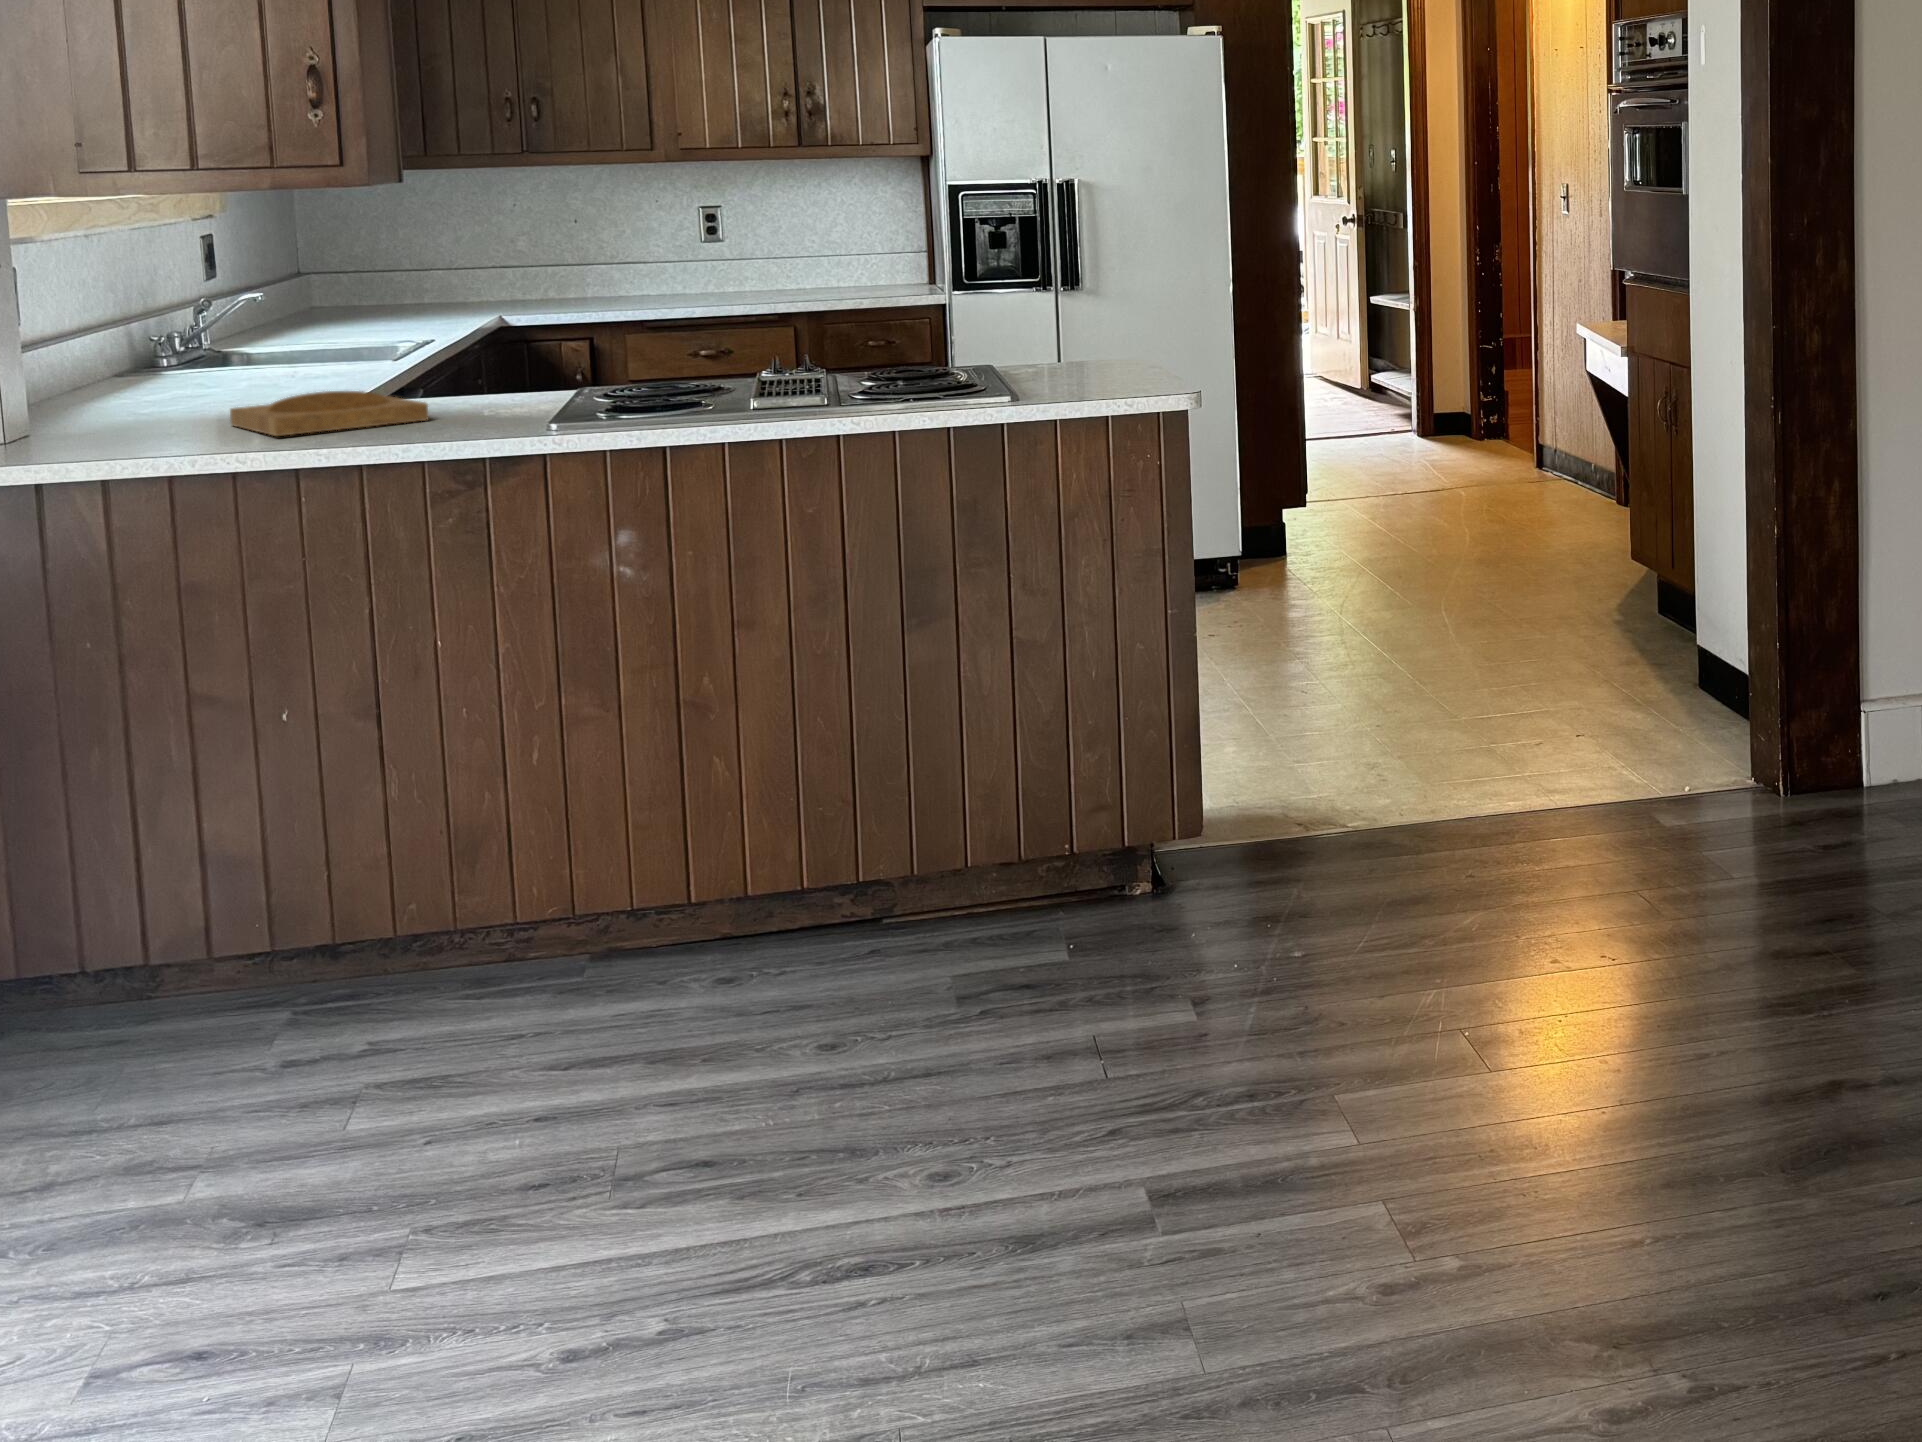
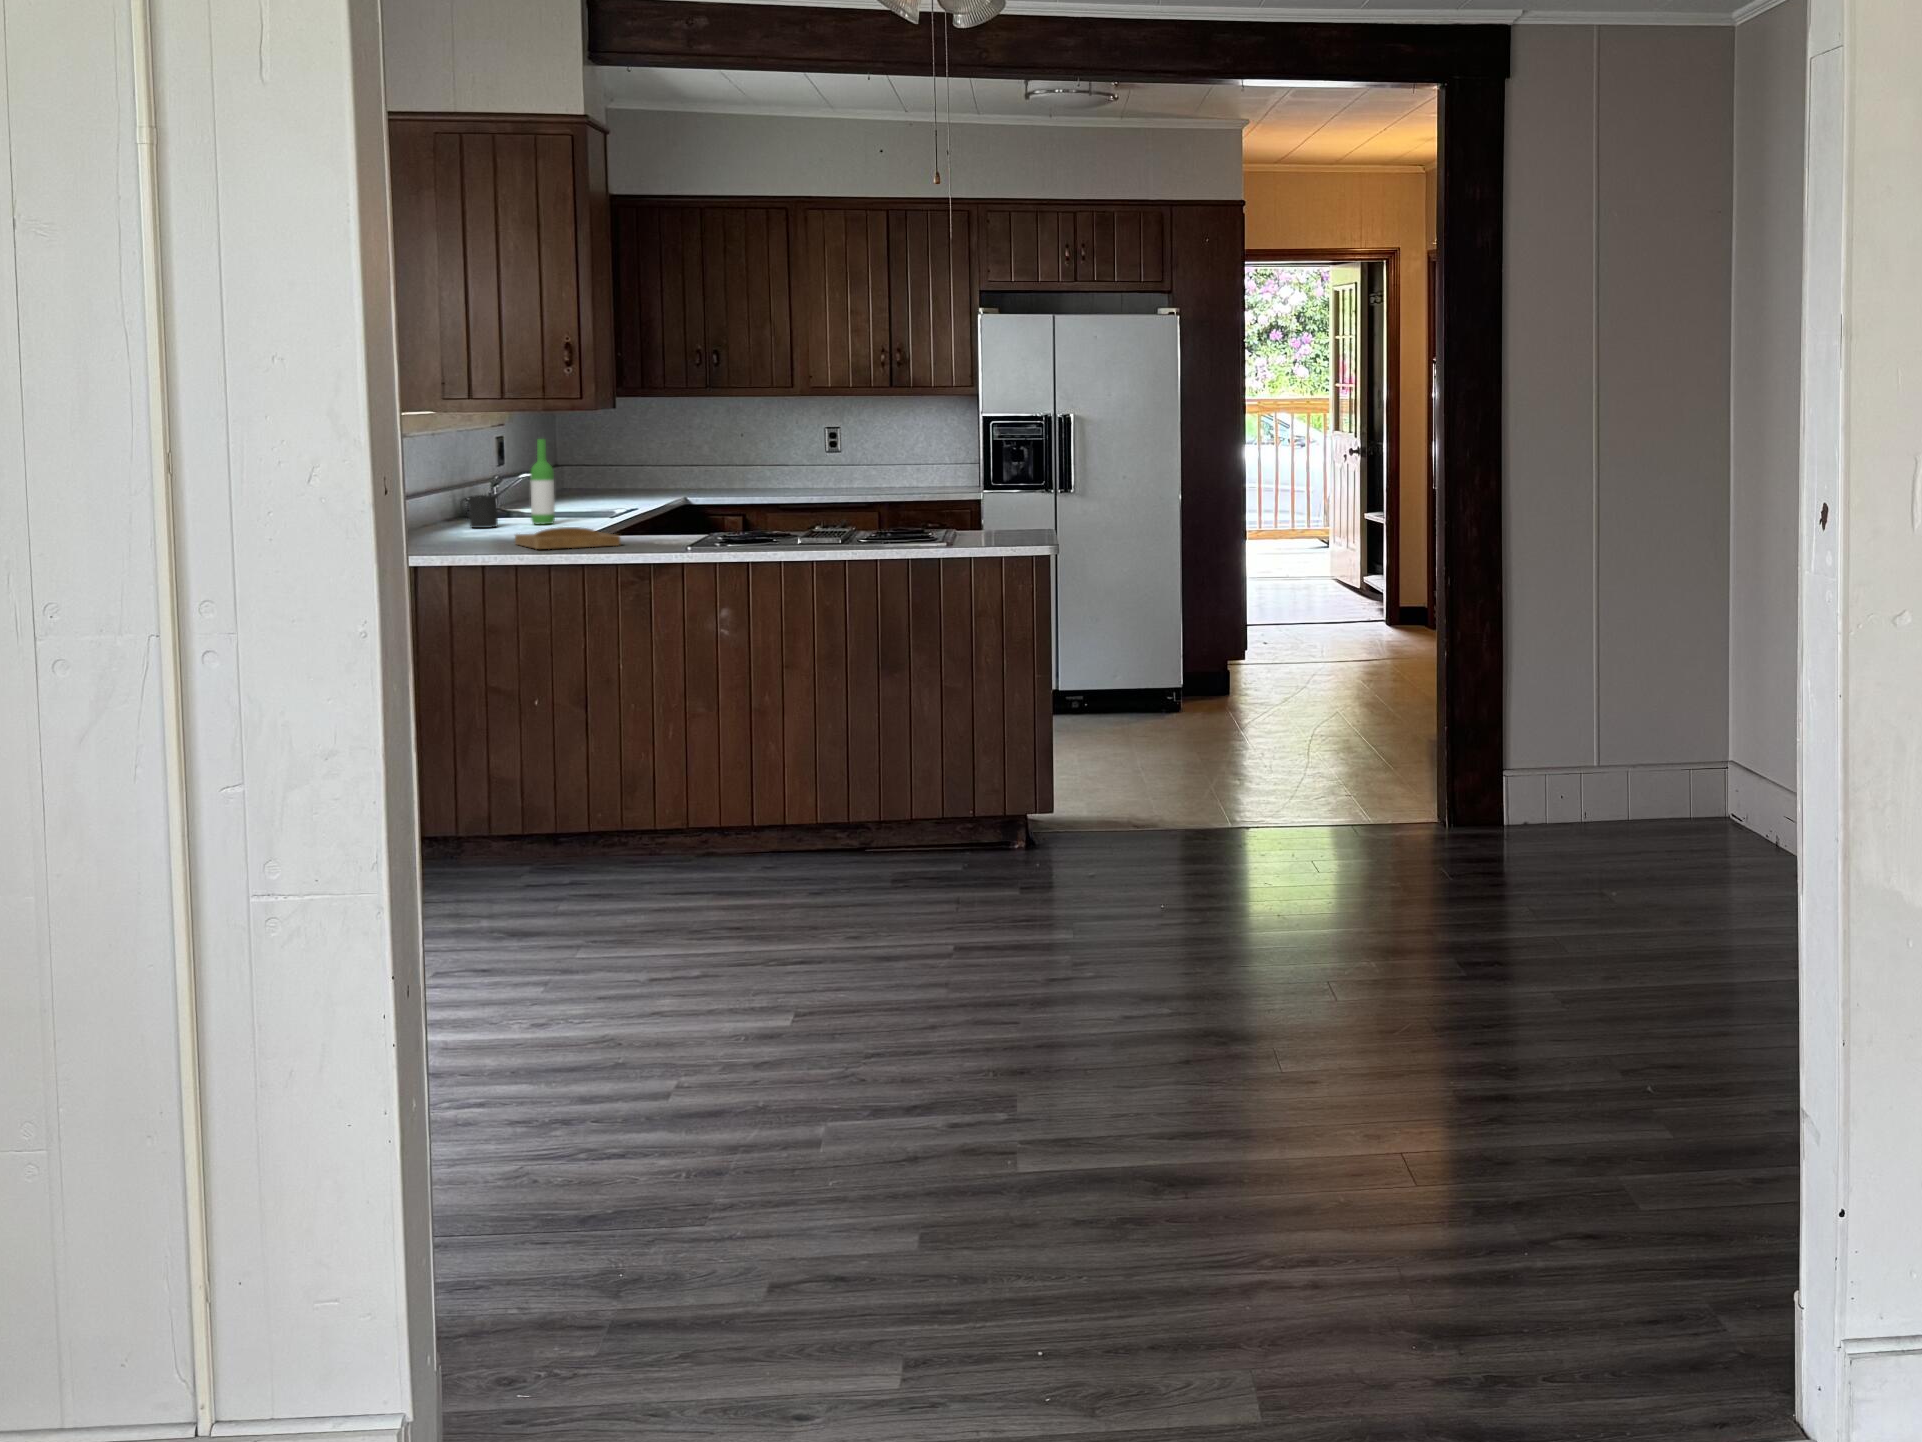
wine bottle: none [253,238,300,379] -> present [531,439,555,525]
mug: none [128,335,199,391] -> present [462,495,498,528]

